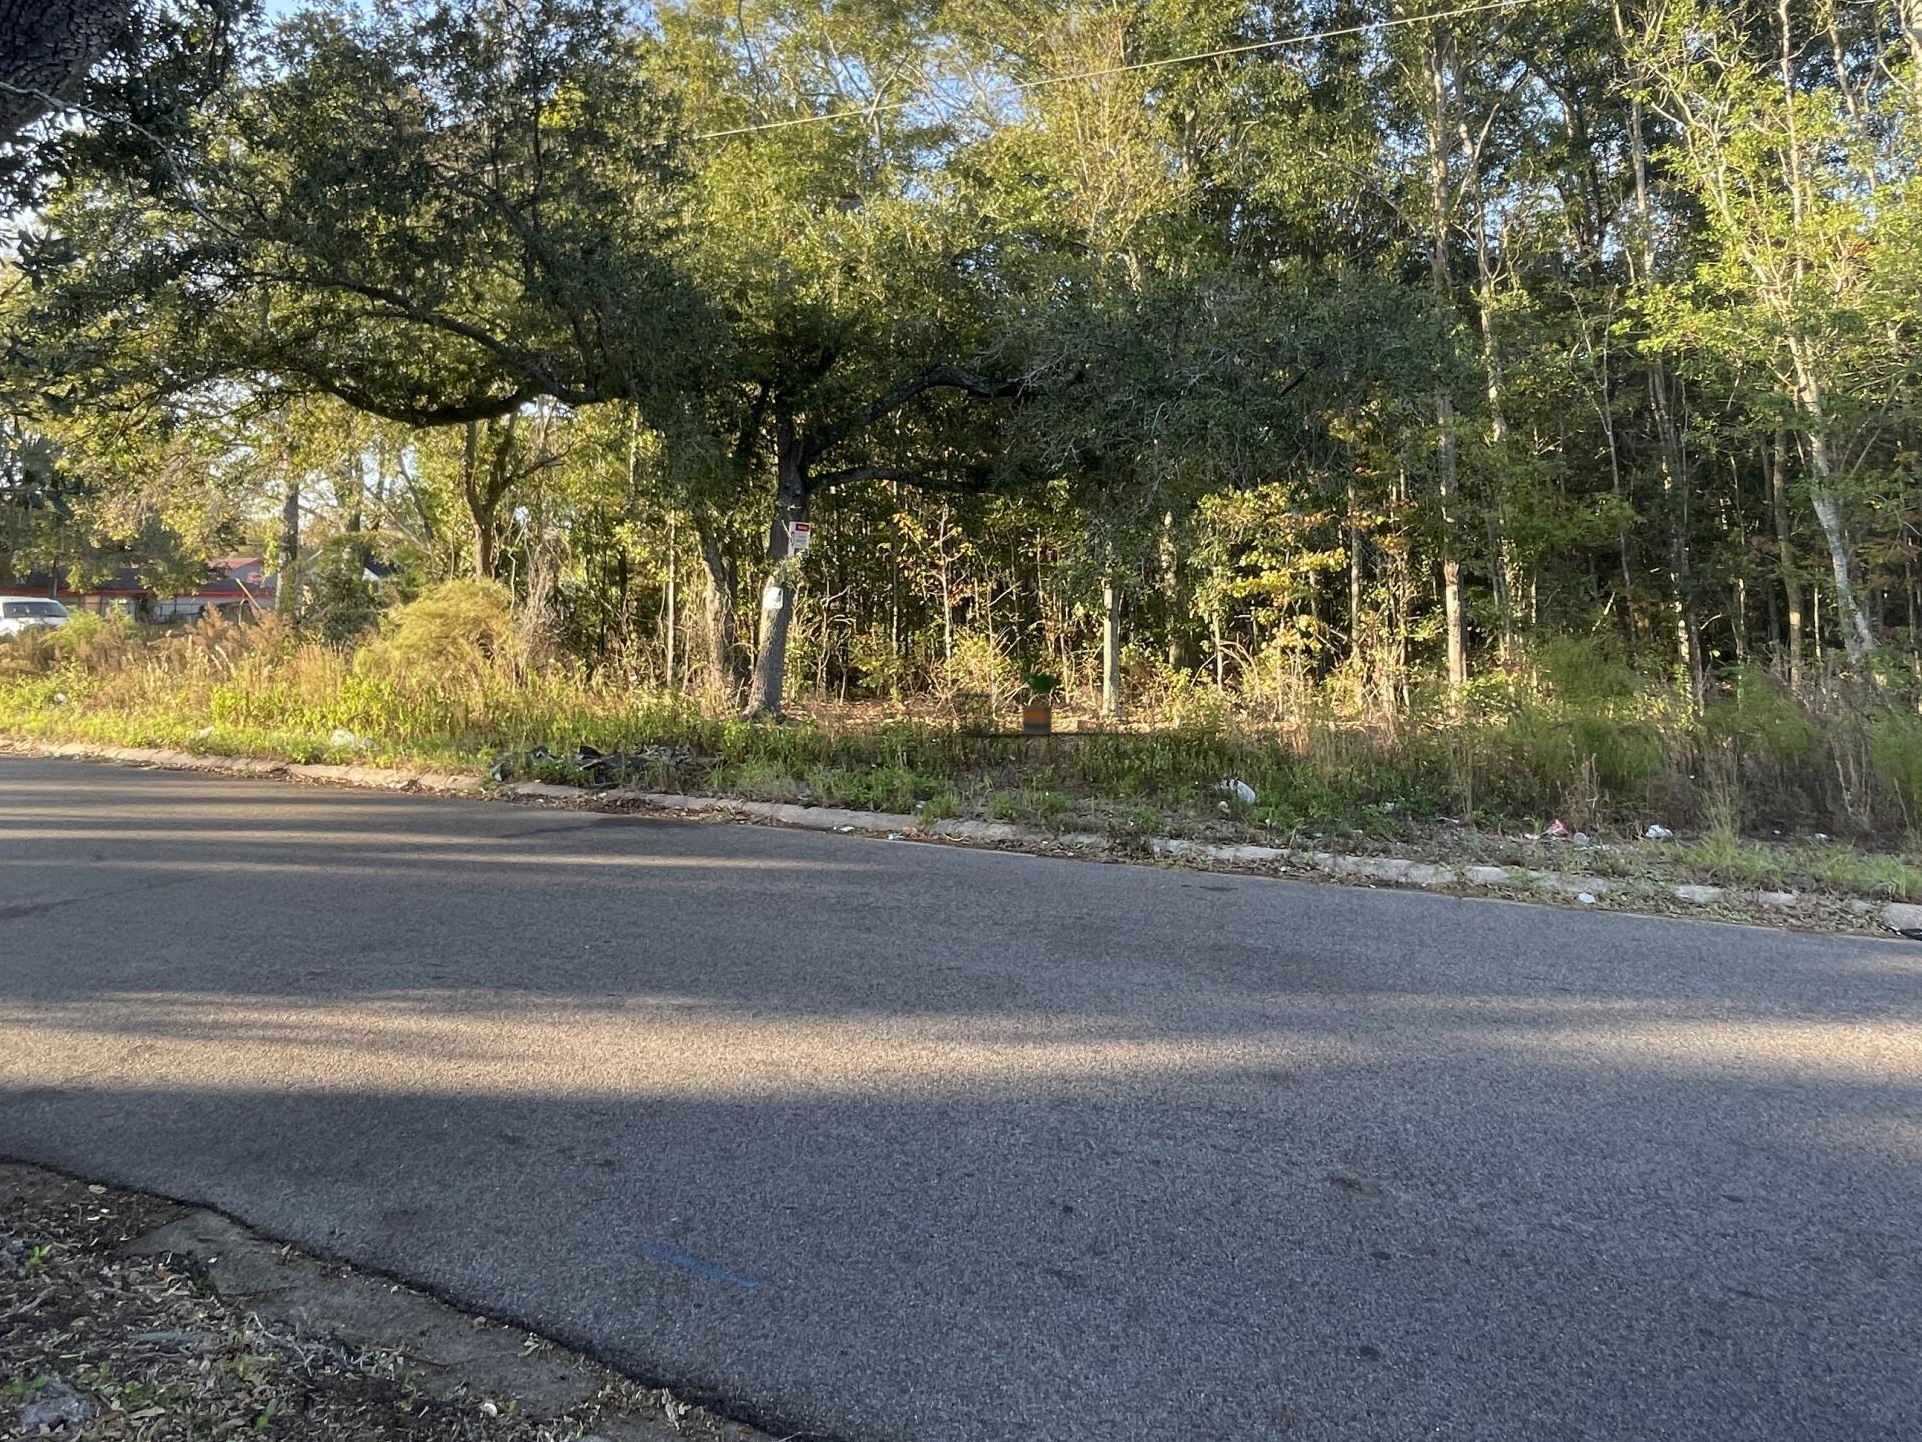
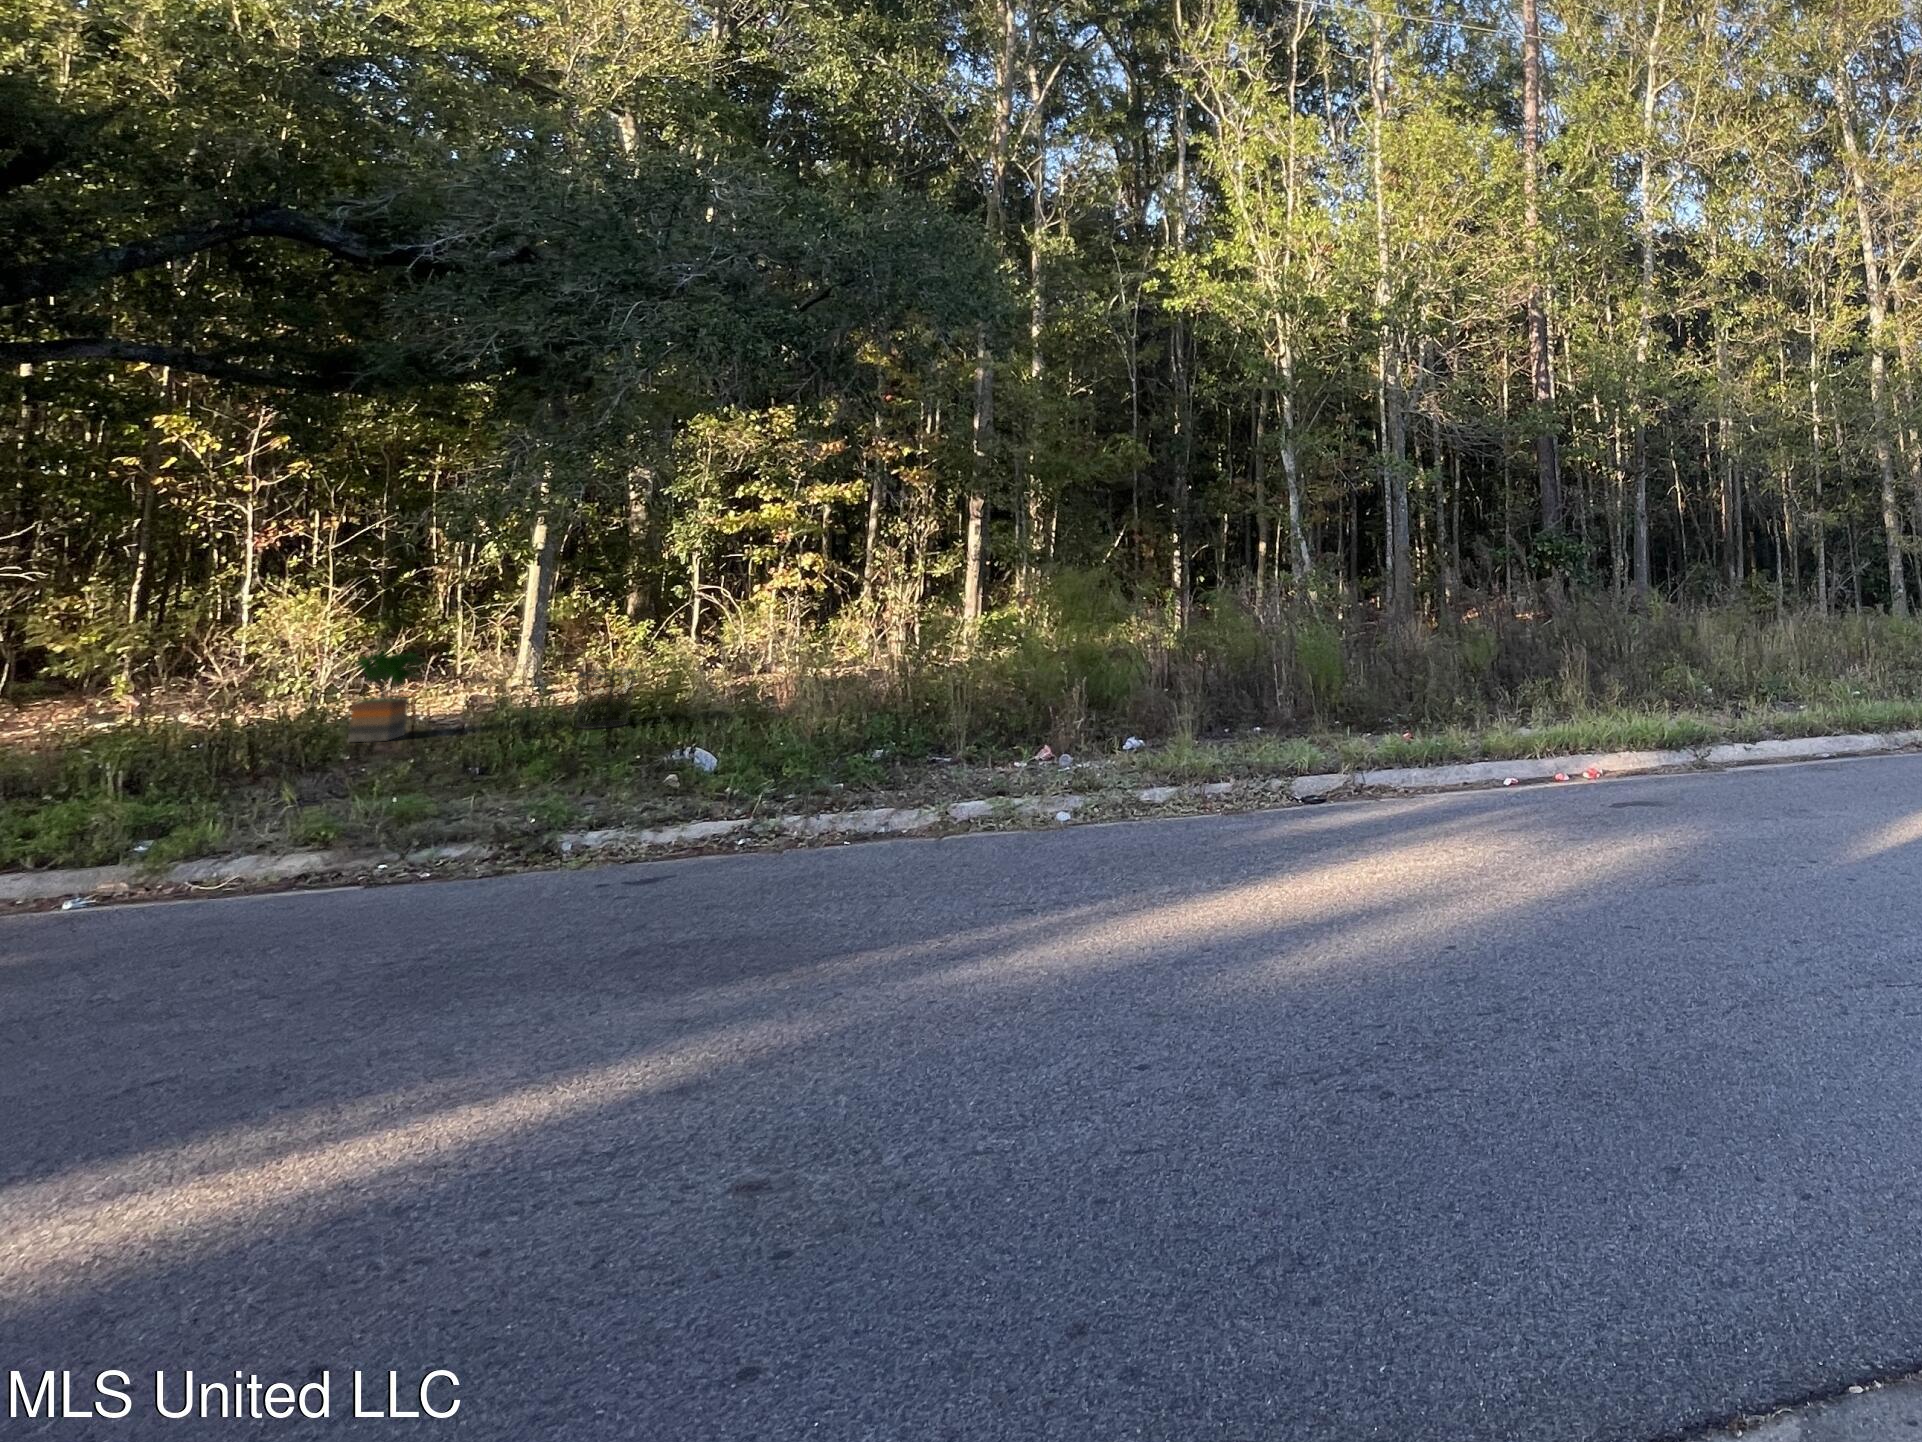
waste bin: present [956,693,993,737] -> present [578,669,637,729]

